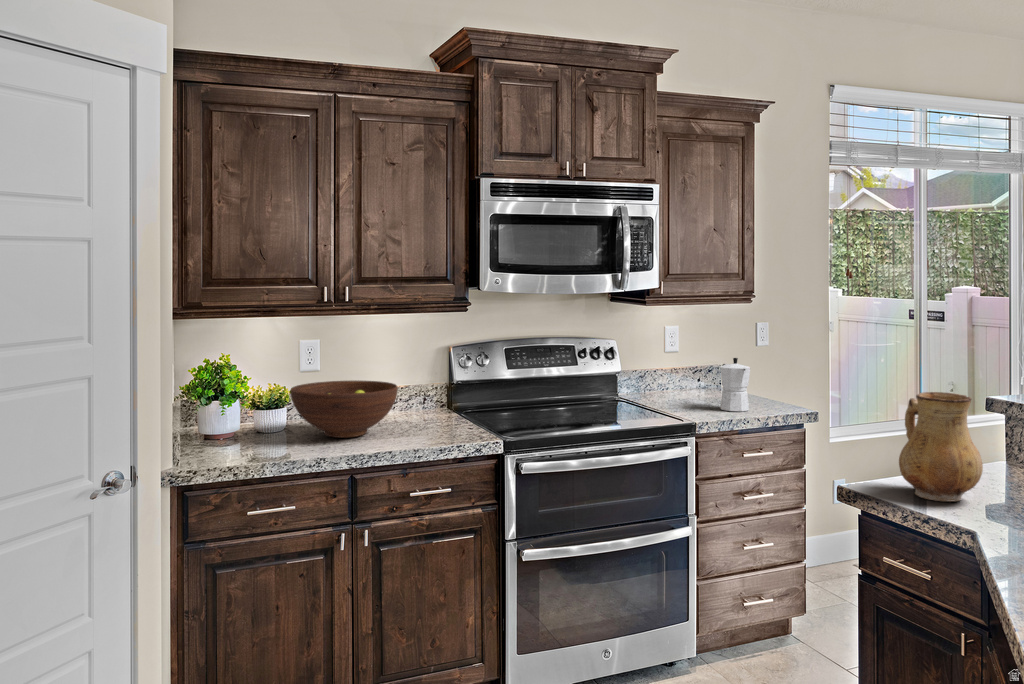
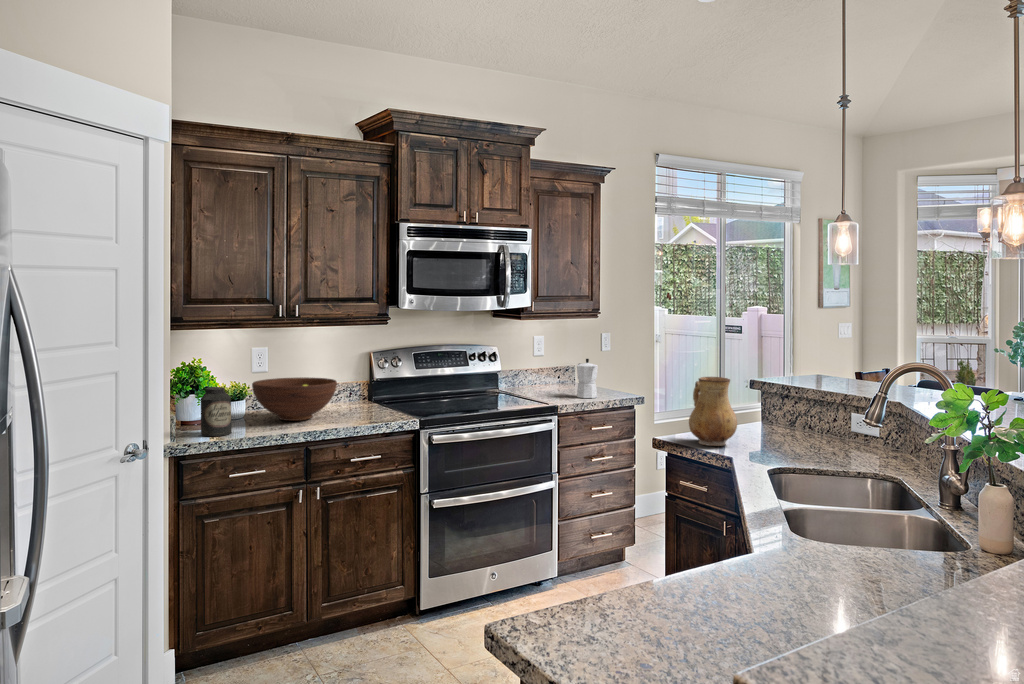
canister: none [216,394,257,459] -> present [201,387,232,436]

